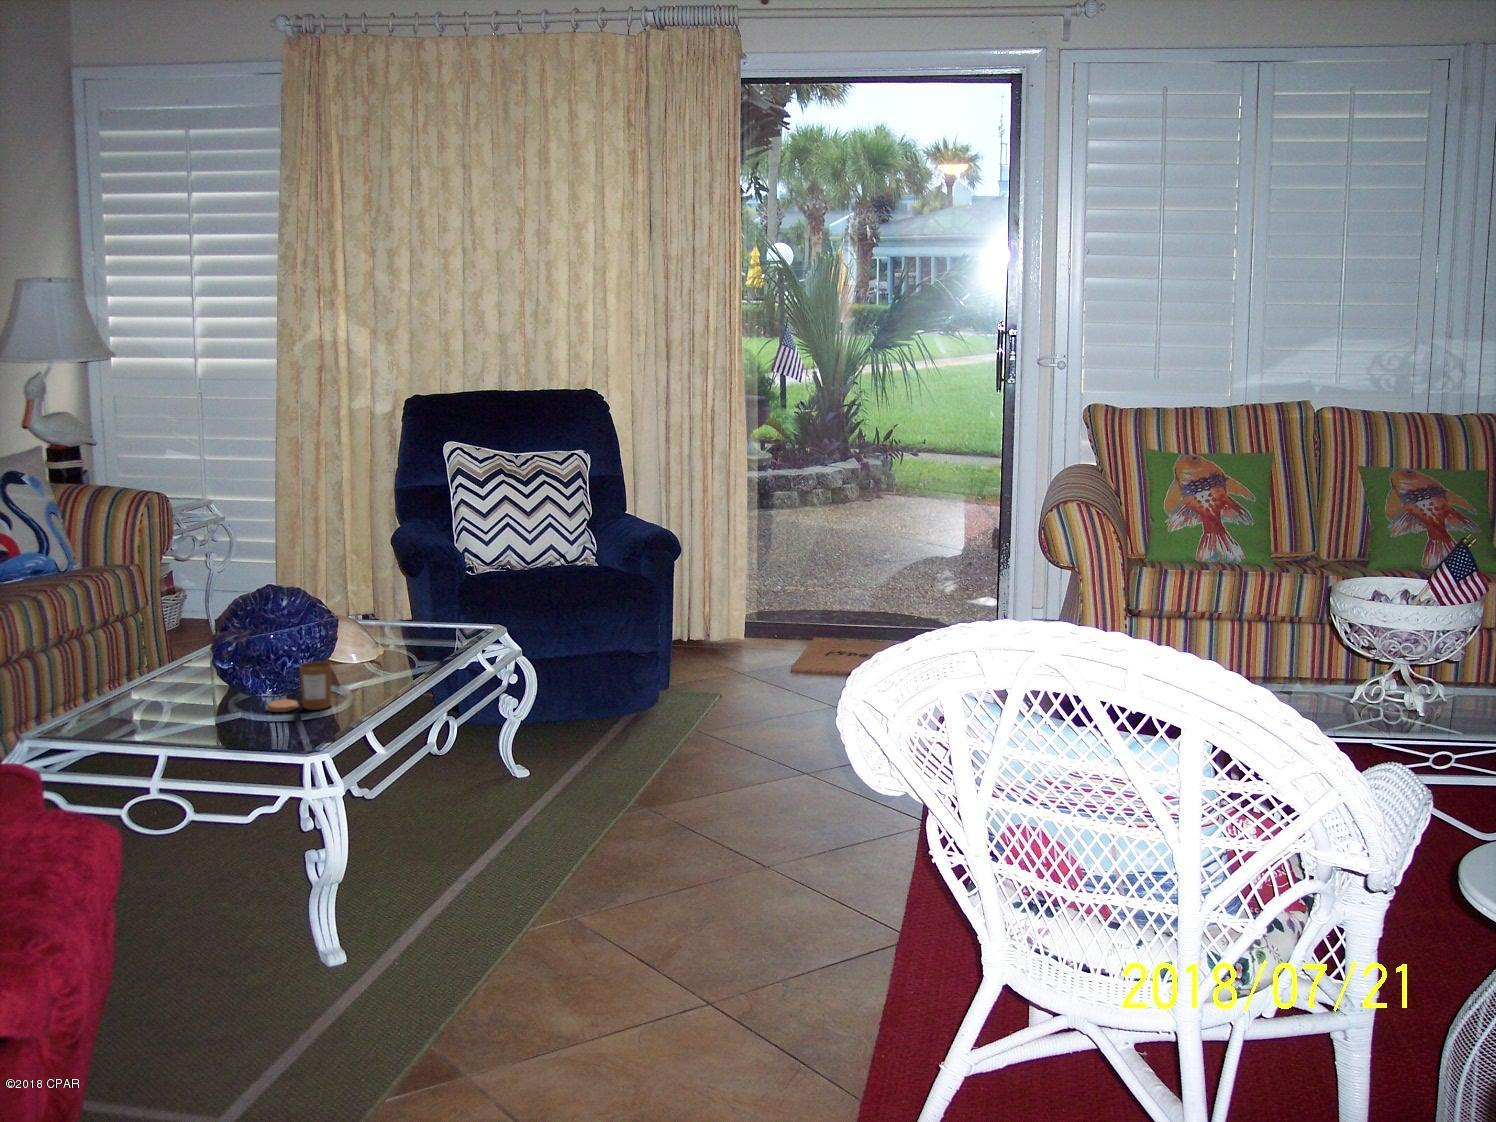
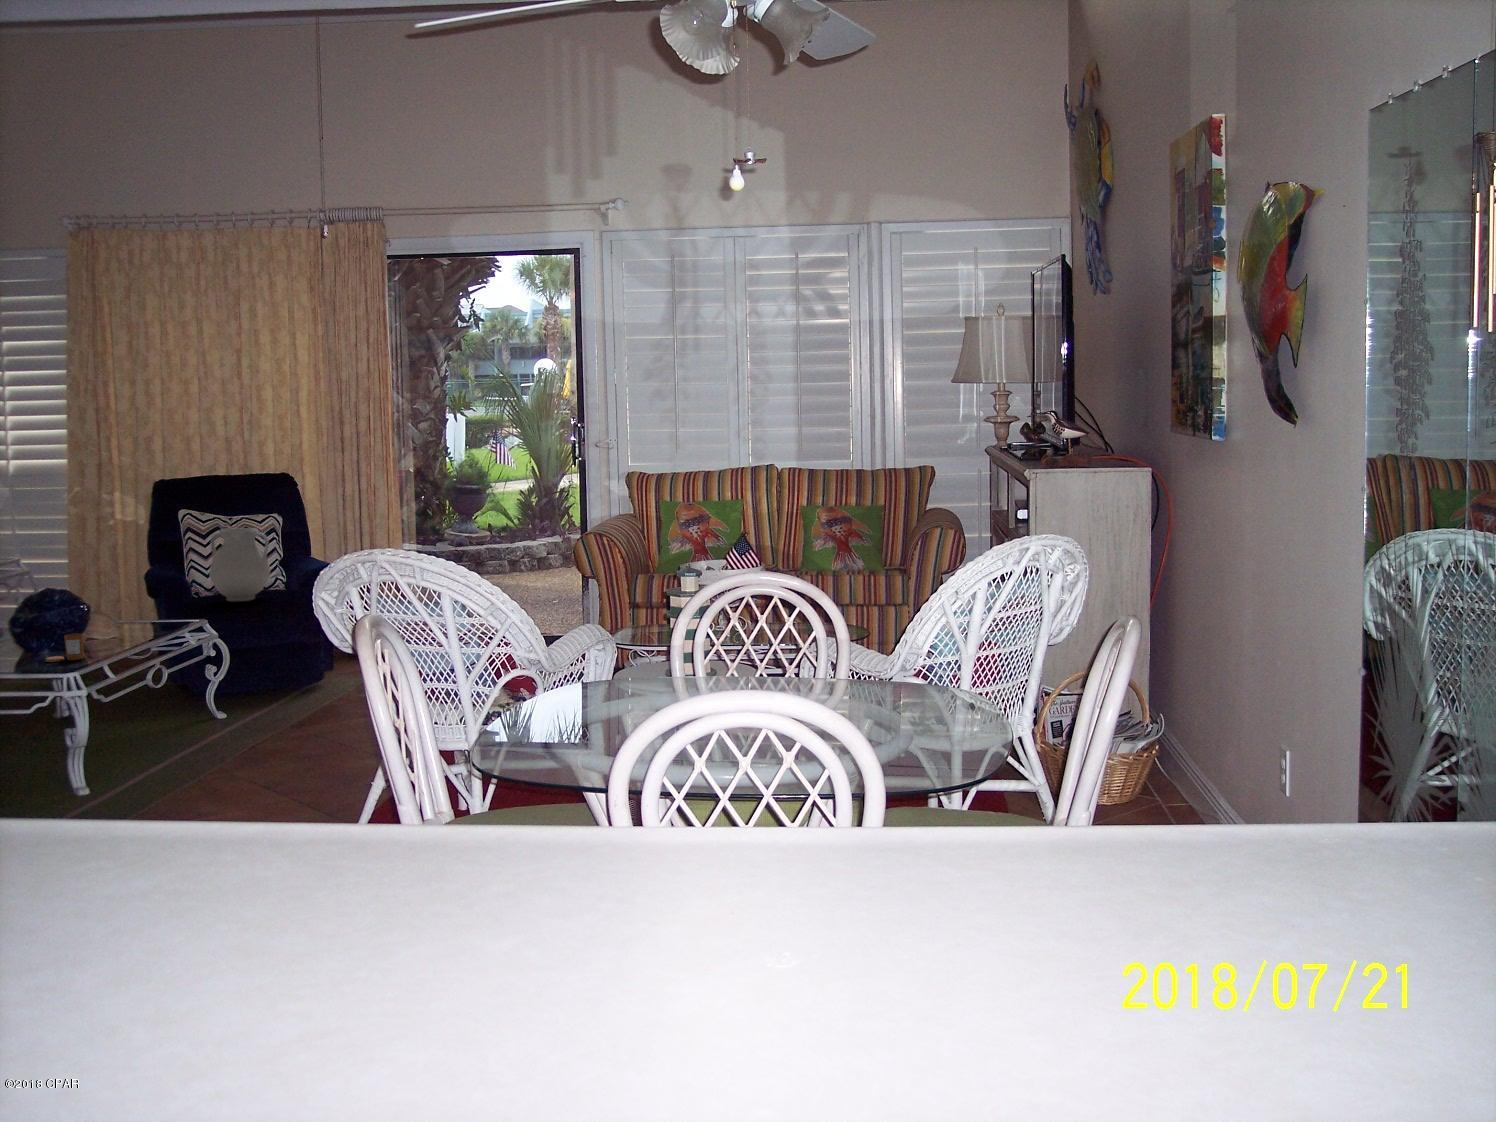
vase: none [495,473,585,586] -> present [209,528,270,601]

